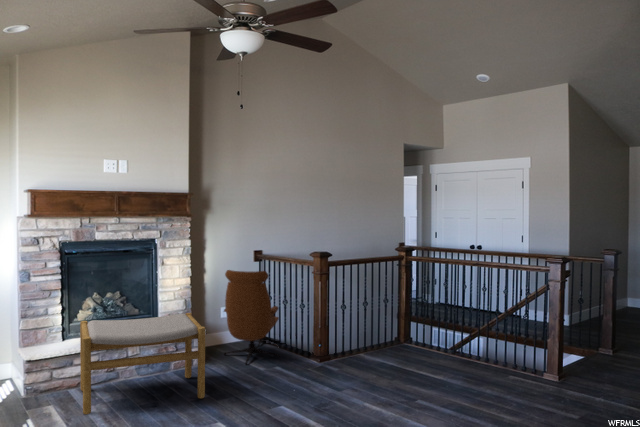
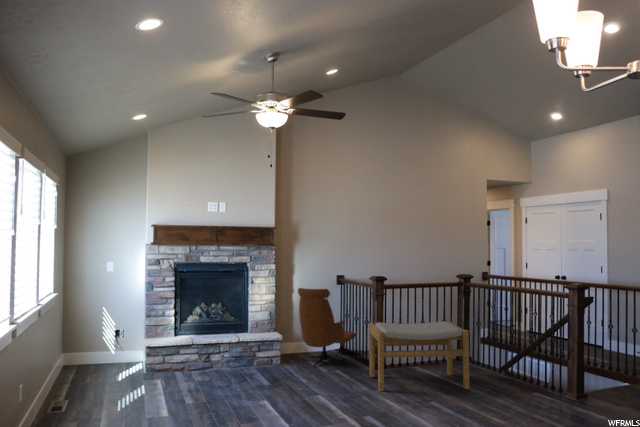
footstool: present [80,313,205,415] -> present [369,321,469,392]

